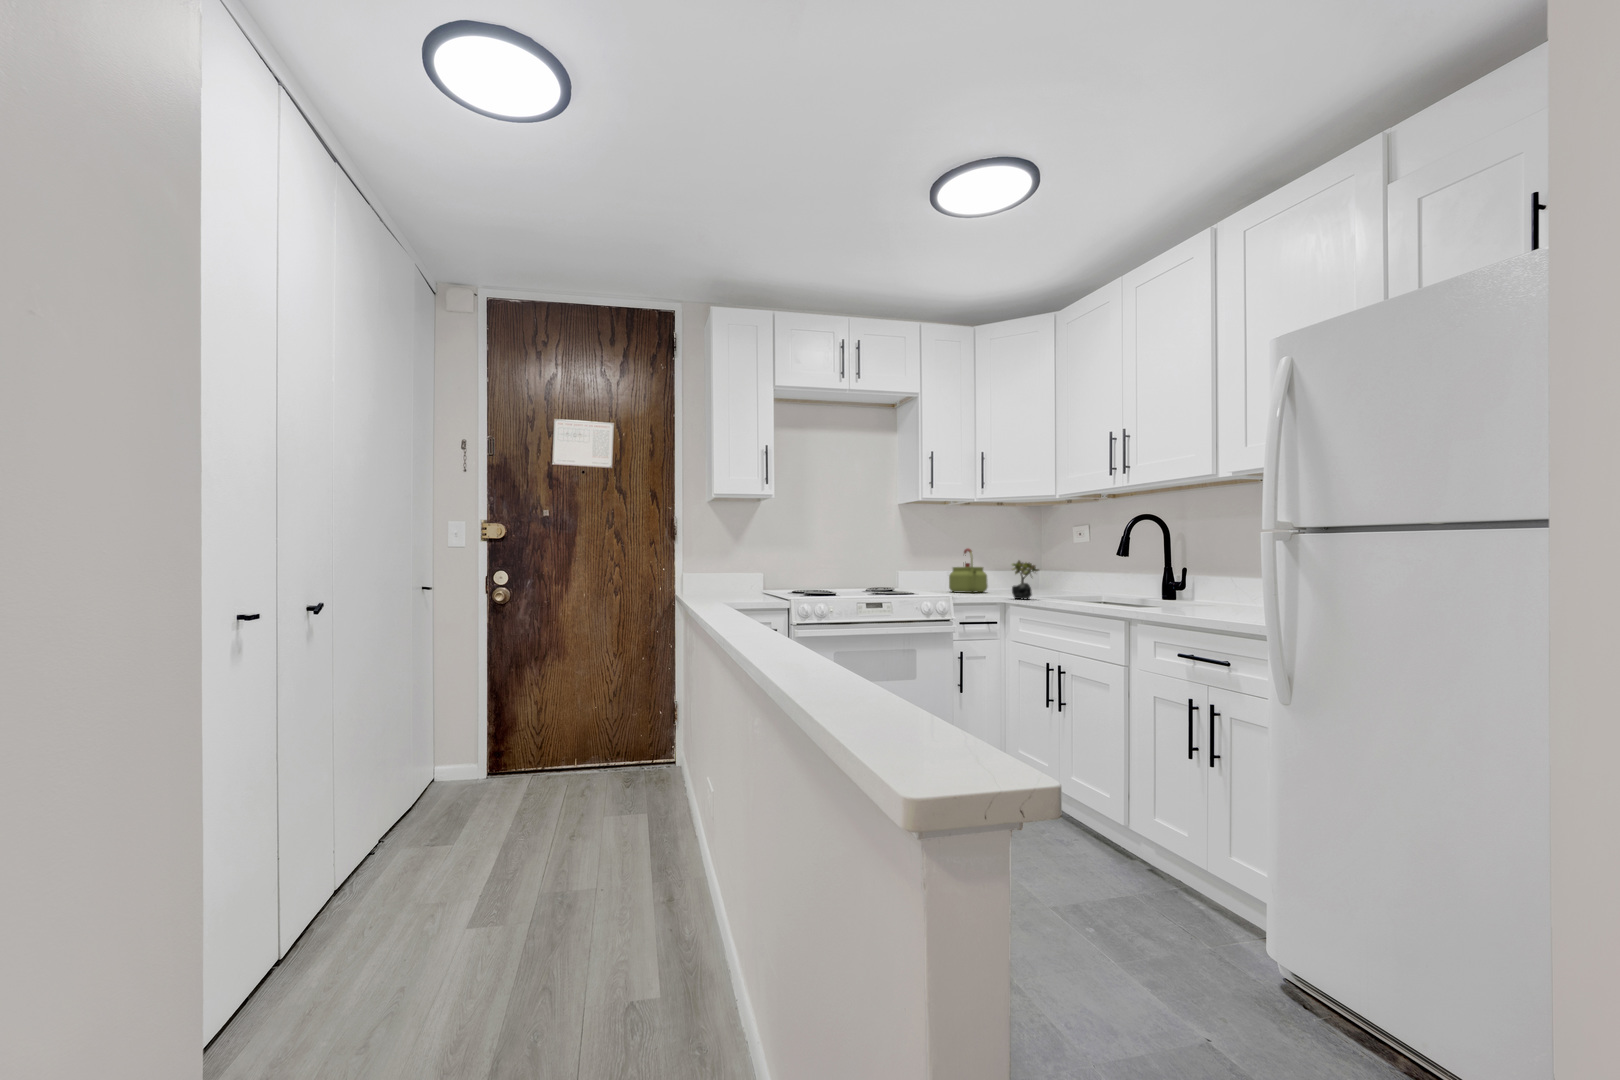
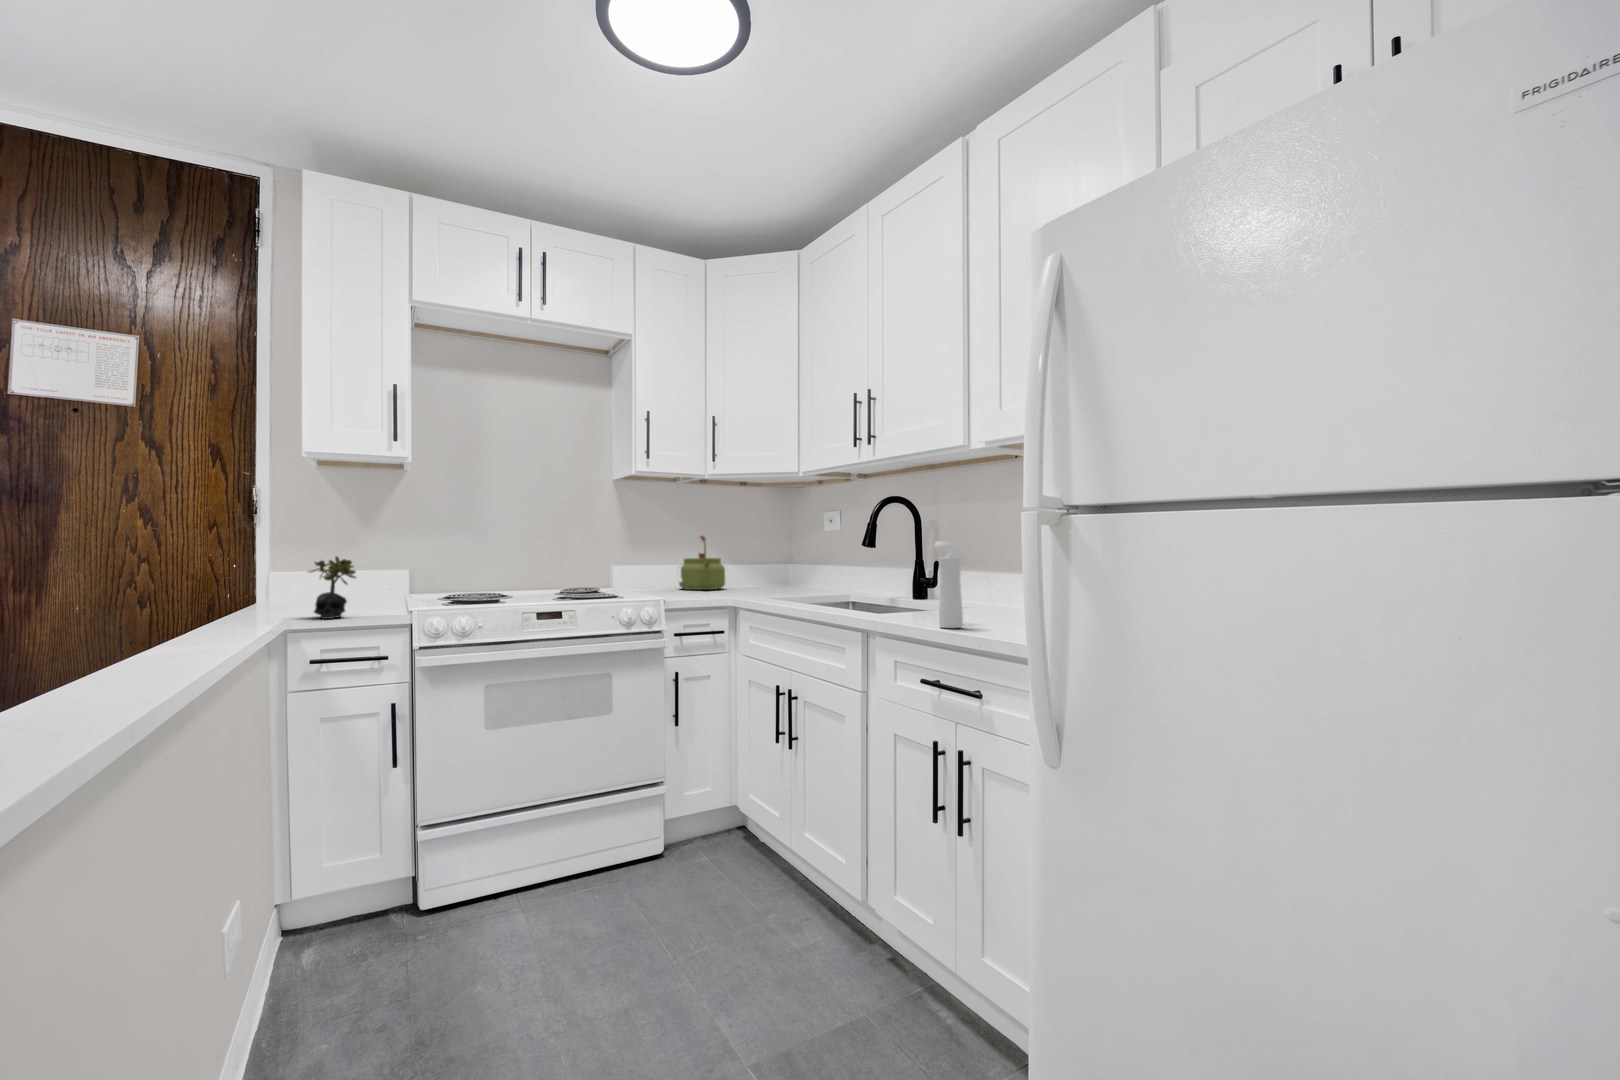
pepper mill: none [1189,548,1217,614] -> present [934,541,963,628]
succulent plant: present [1012,561,1039,599] -> present [309,557,356,619]

